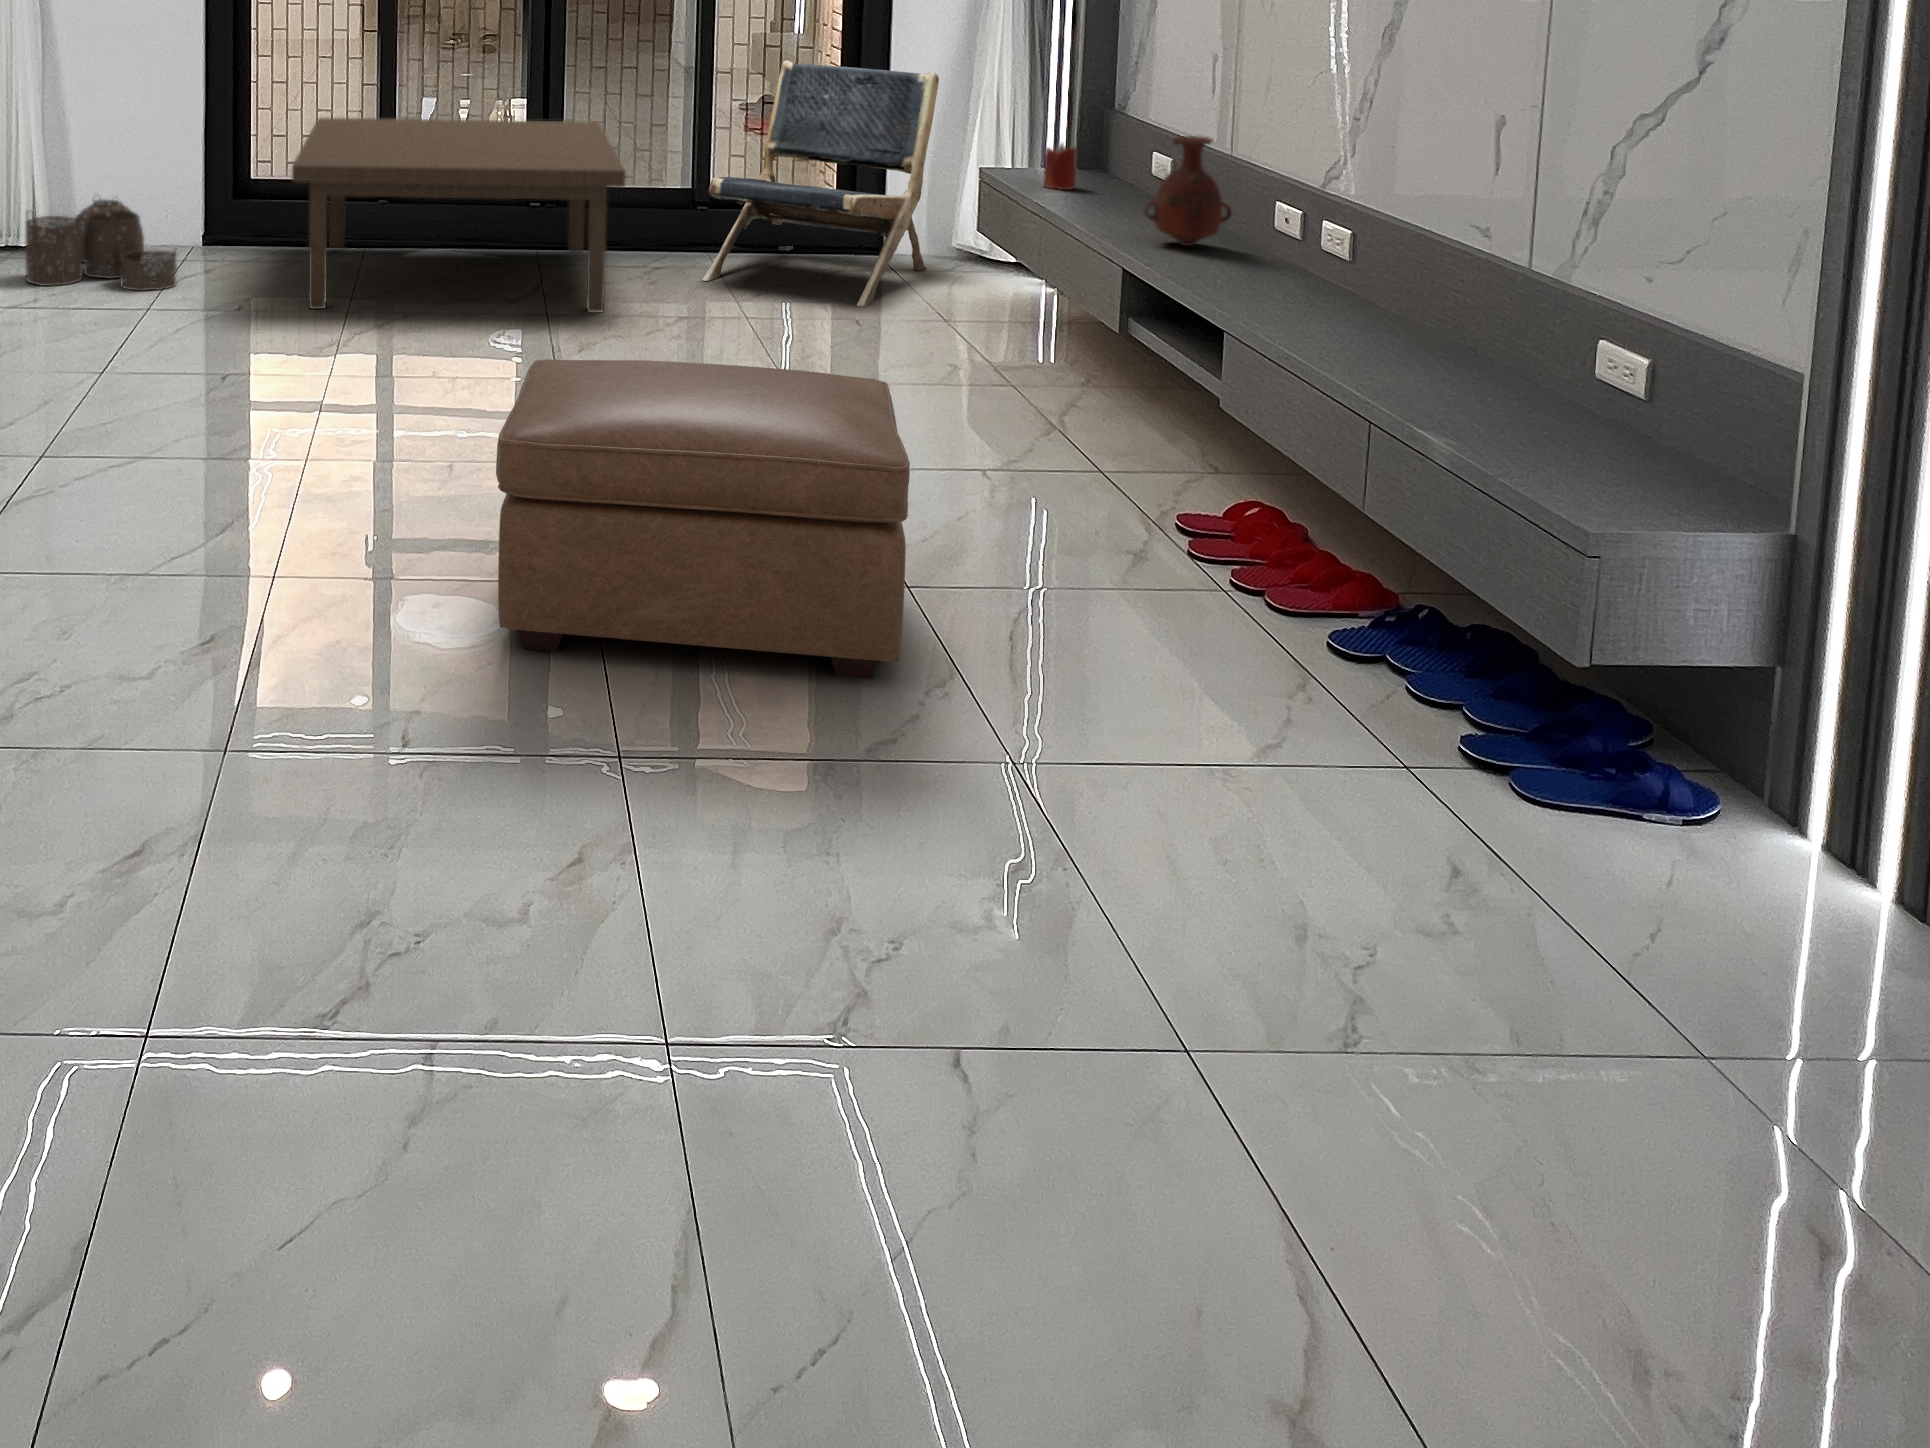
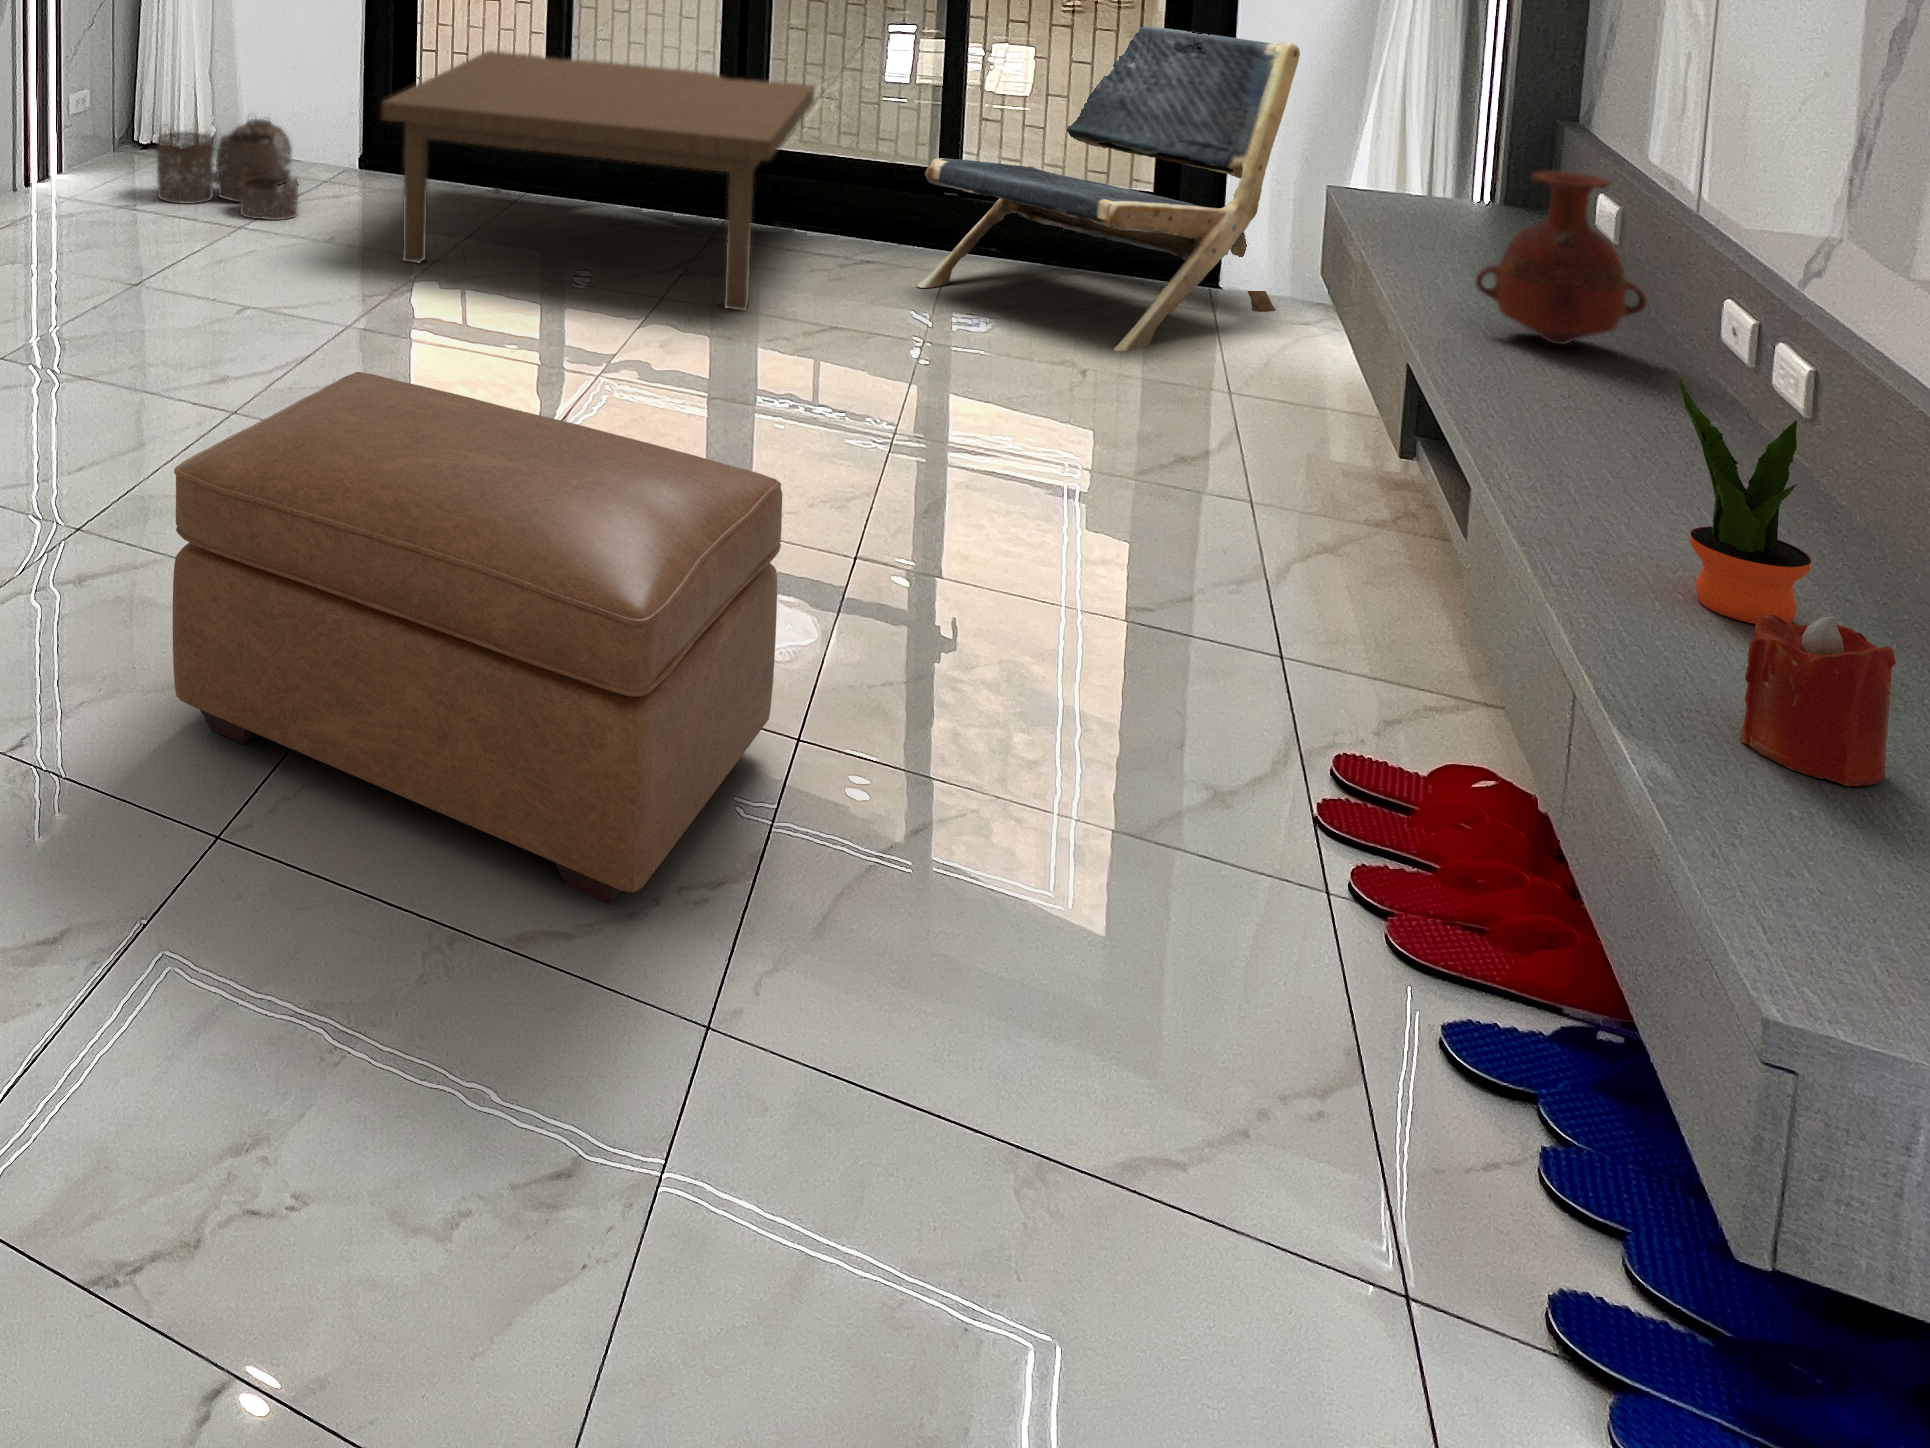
candle: present [1043,143,1077,190] -> present [1741,615,1896,786]
potted plant: none [1352,232,1421,363] -> present [1679,379,1811,624]

